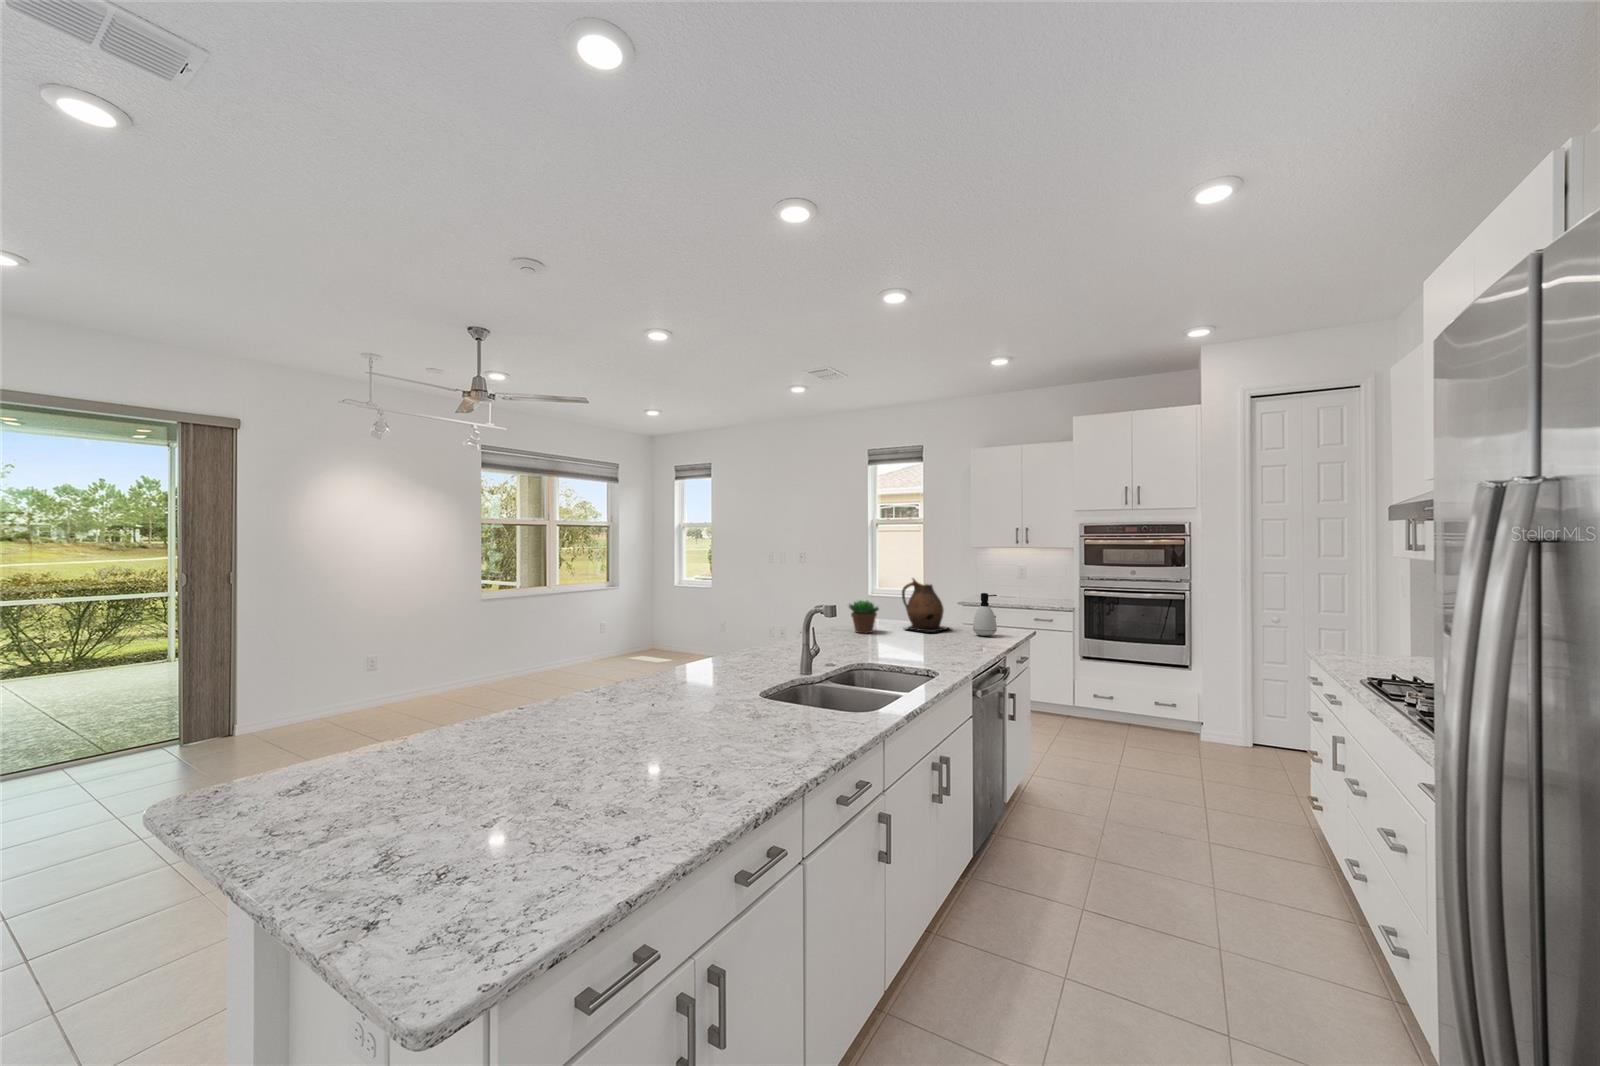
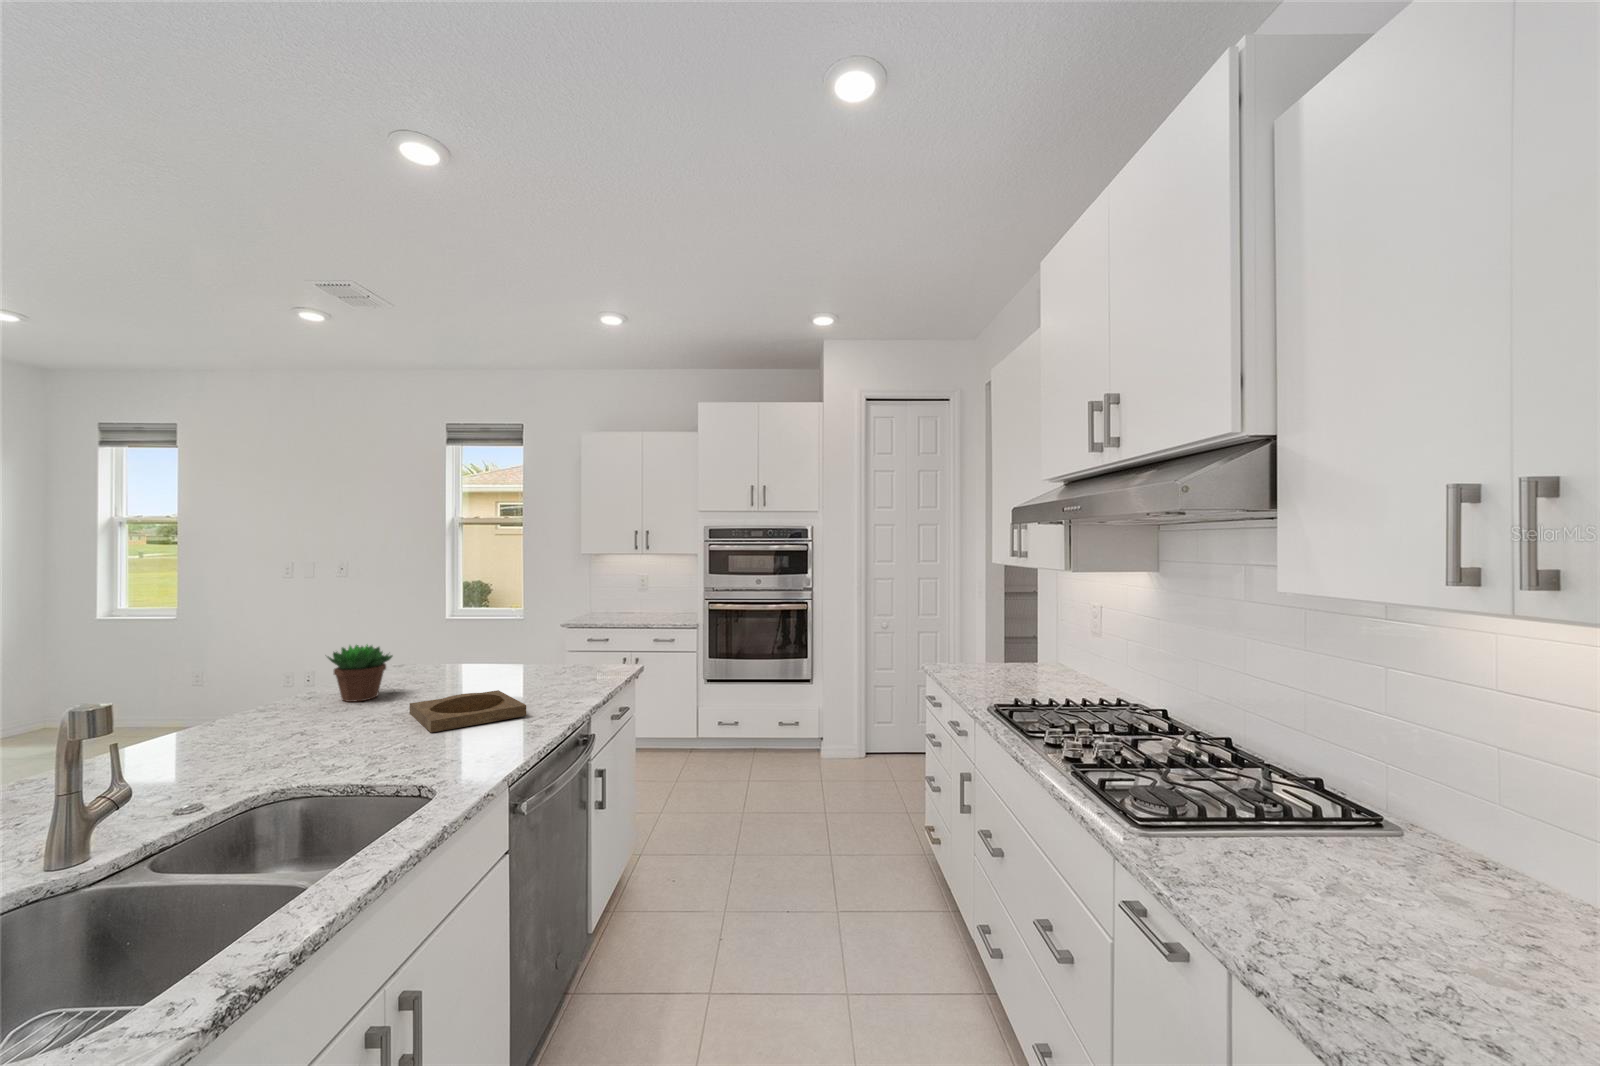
ceramic pitcher: present [902,578,950,632] -> none [439,603,522,688]
soap dispenser: present [973,593,997,636] -> none [550,622,586,684]
tray: none [897,633,967,650] -> present [410,690,526,733]

